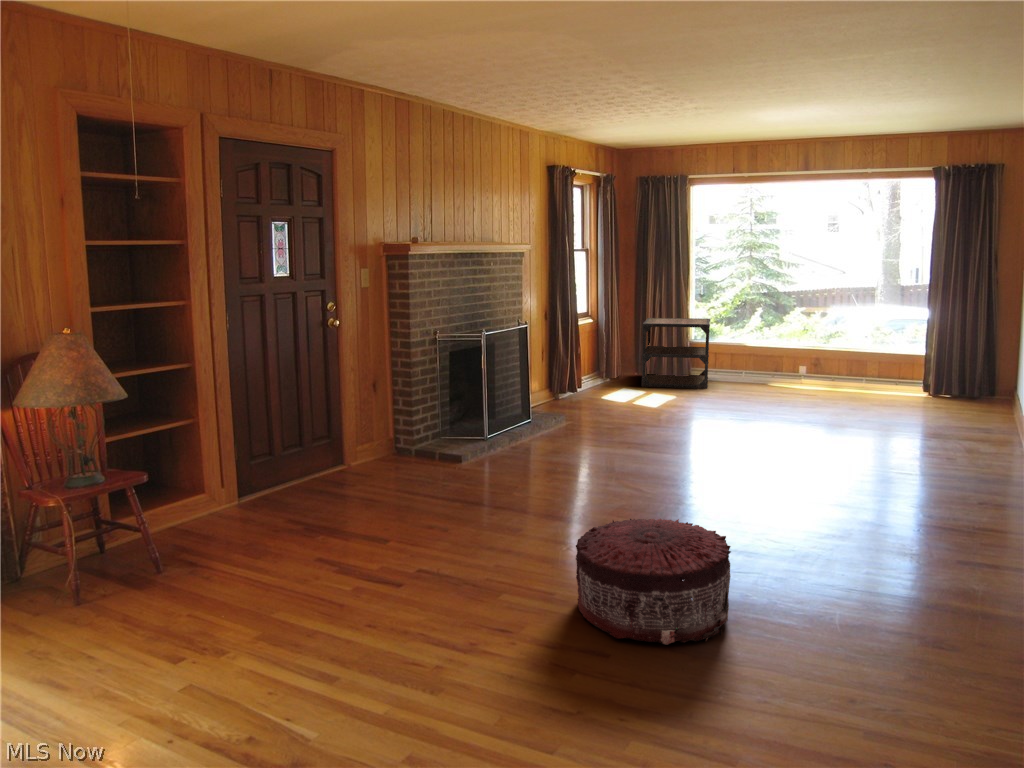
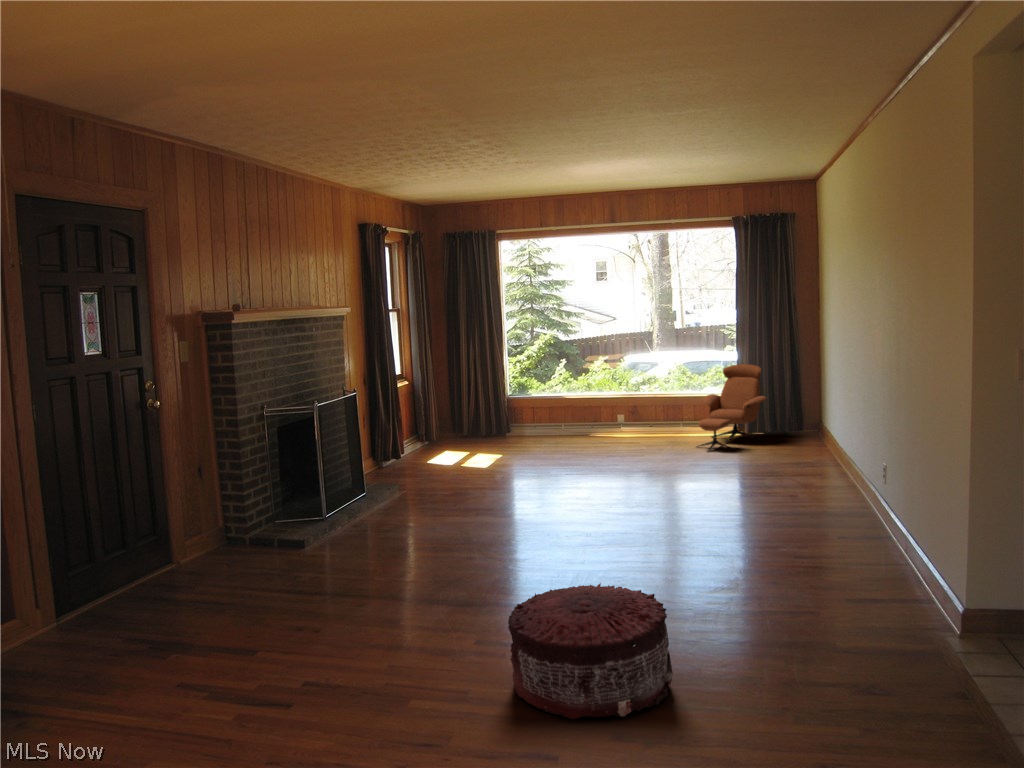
side table: present [642,318,710,389] -> none [466,374,536,449]
lounge chair: none [873,322,962,411] -> present [697,364,767,451]

